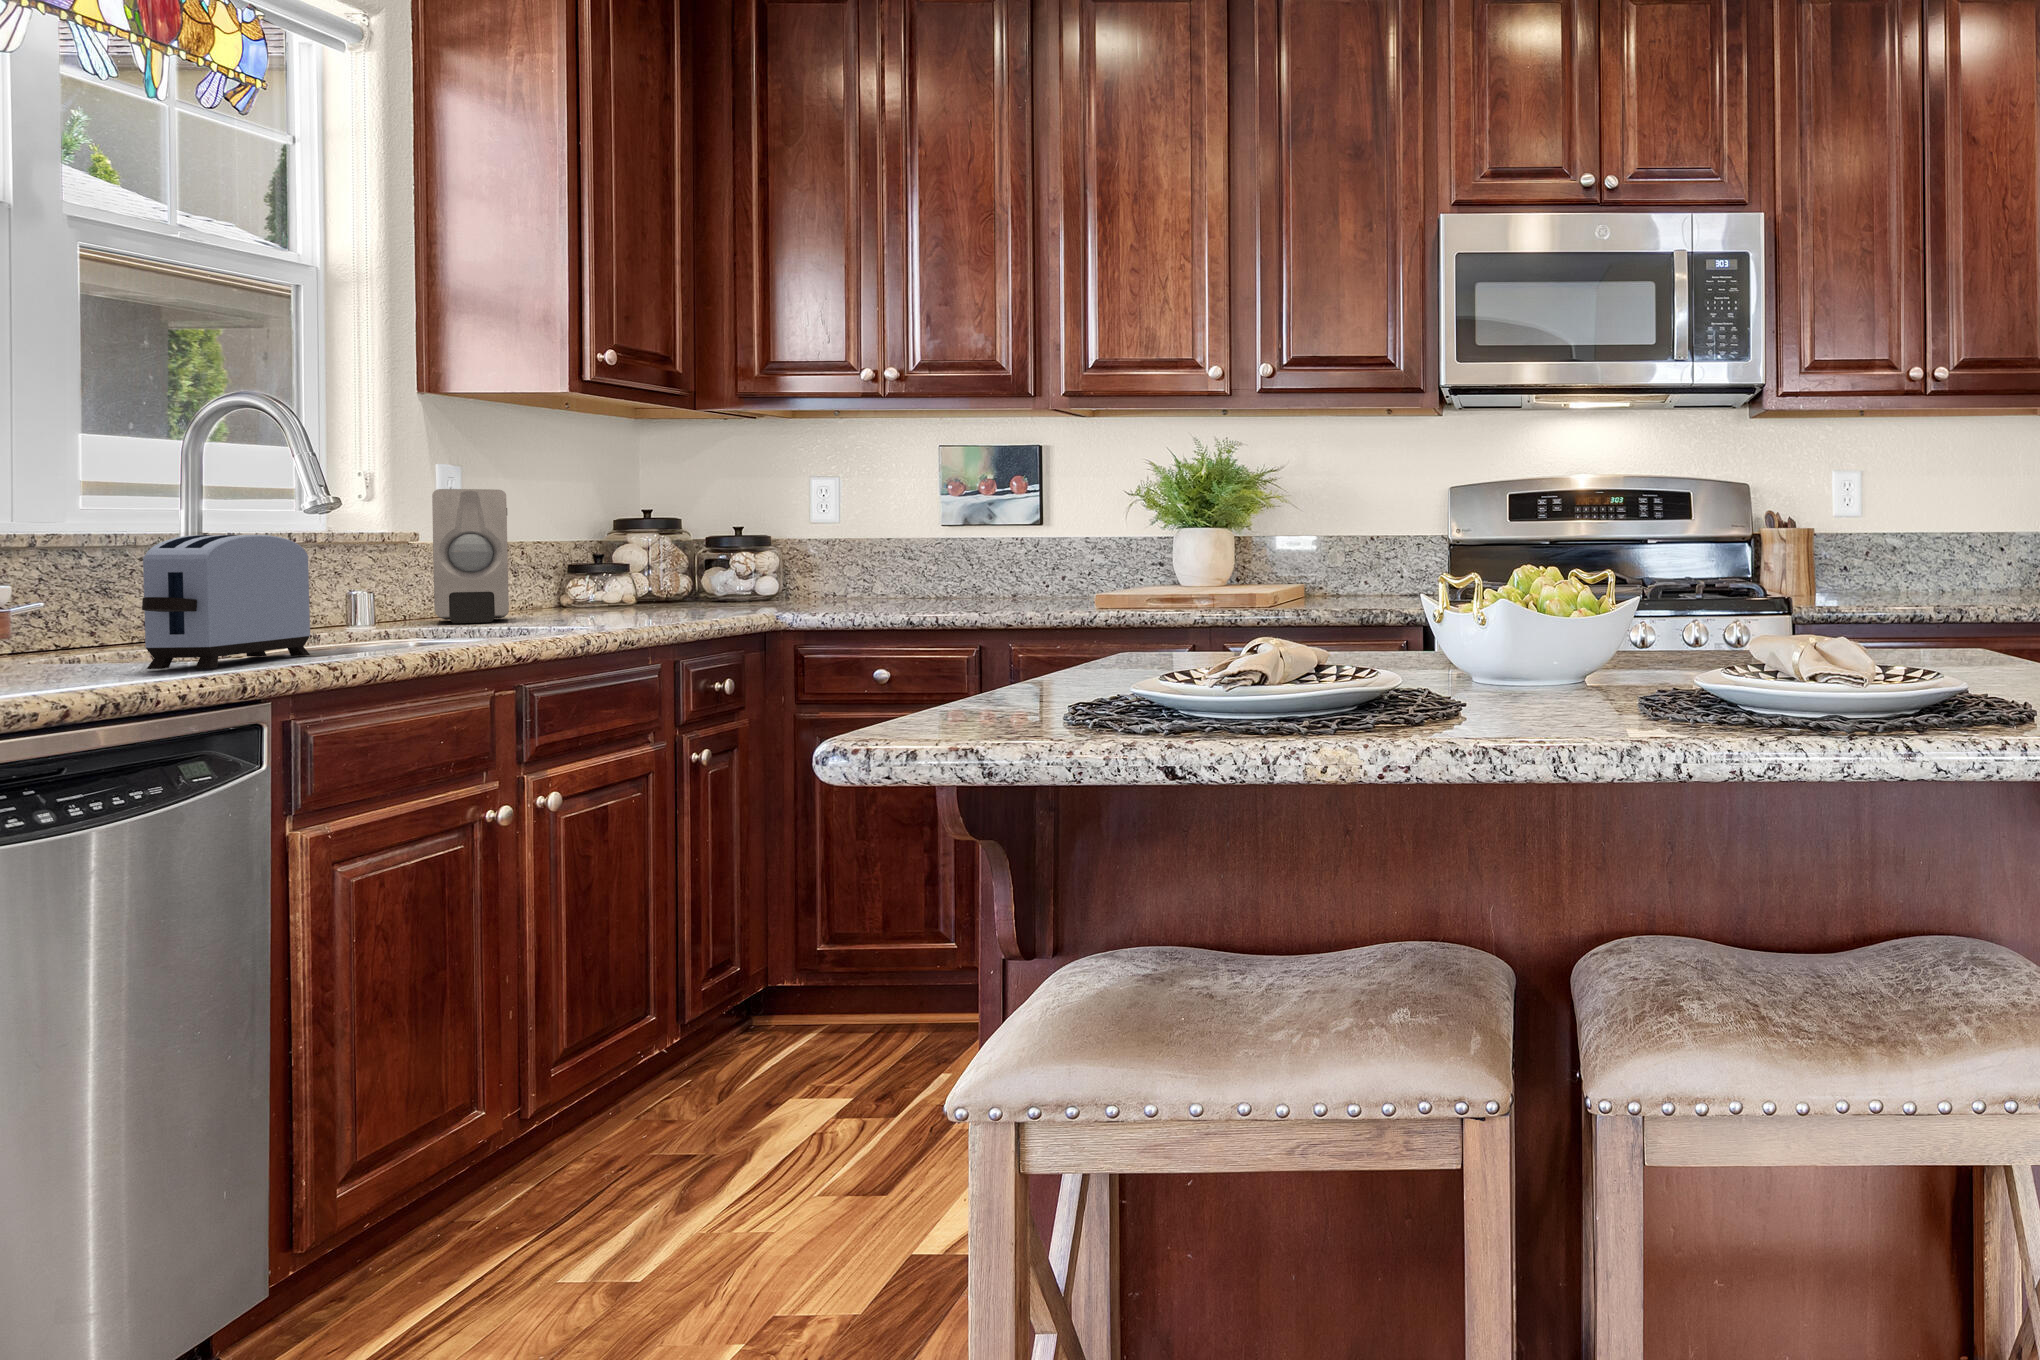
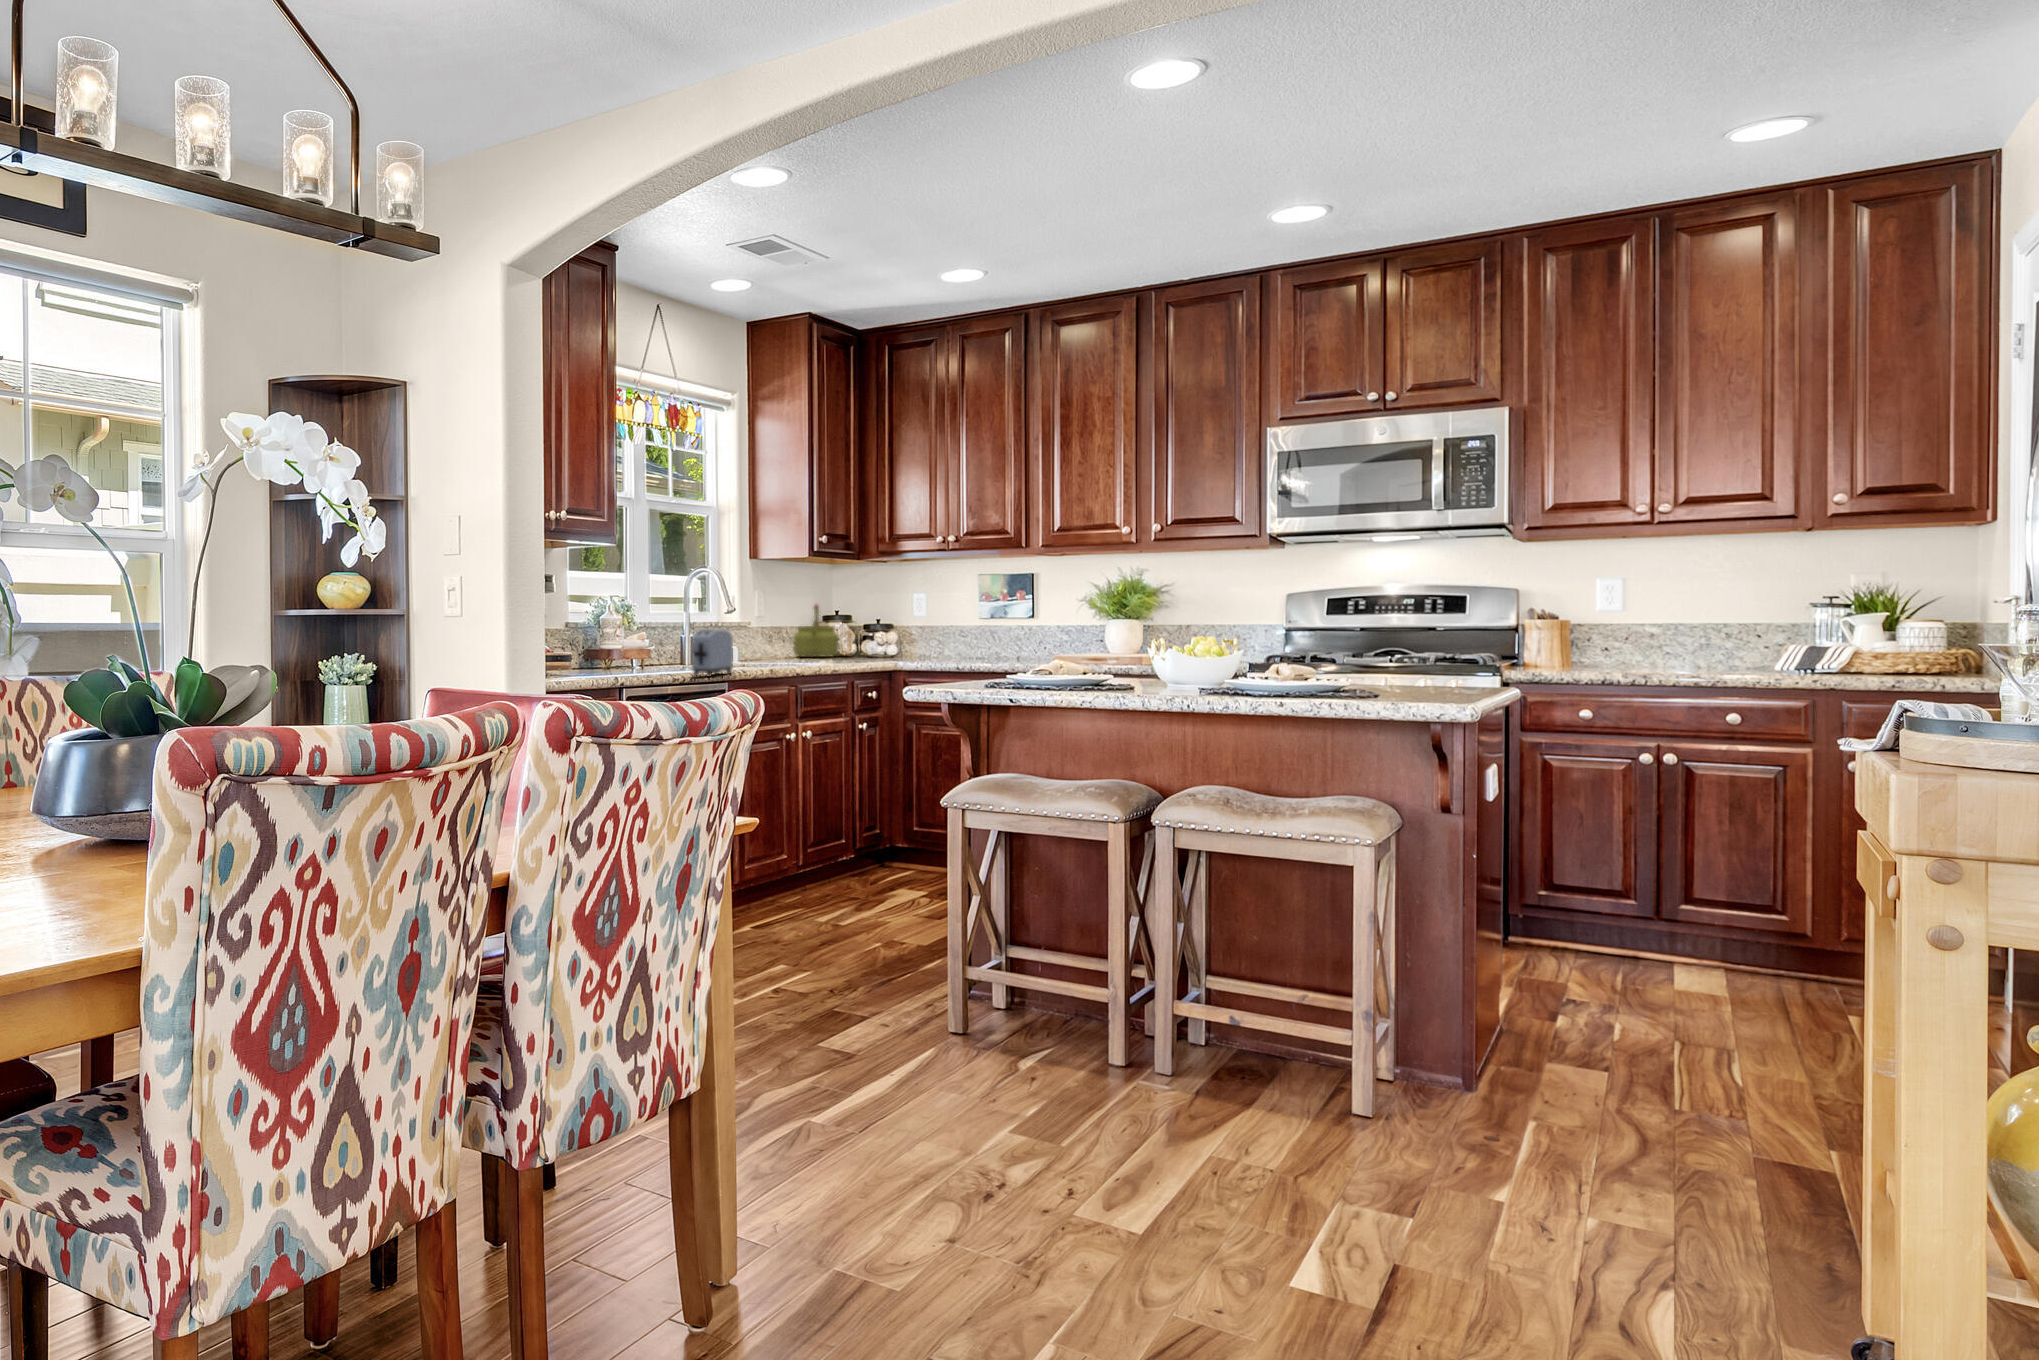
soap dispenser: present [432,489,509,623] -> none [758,606,786,663]
kettle: none [544,494,655,606] -> present [793,605,840,657]

